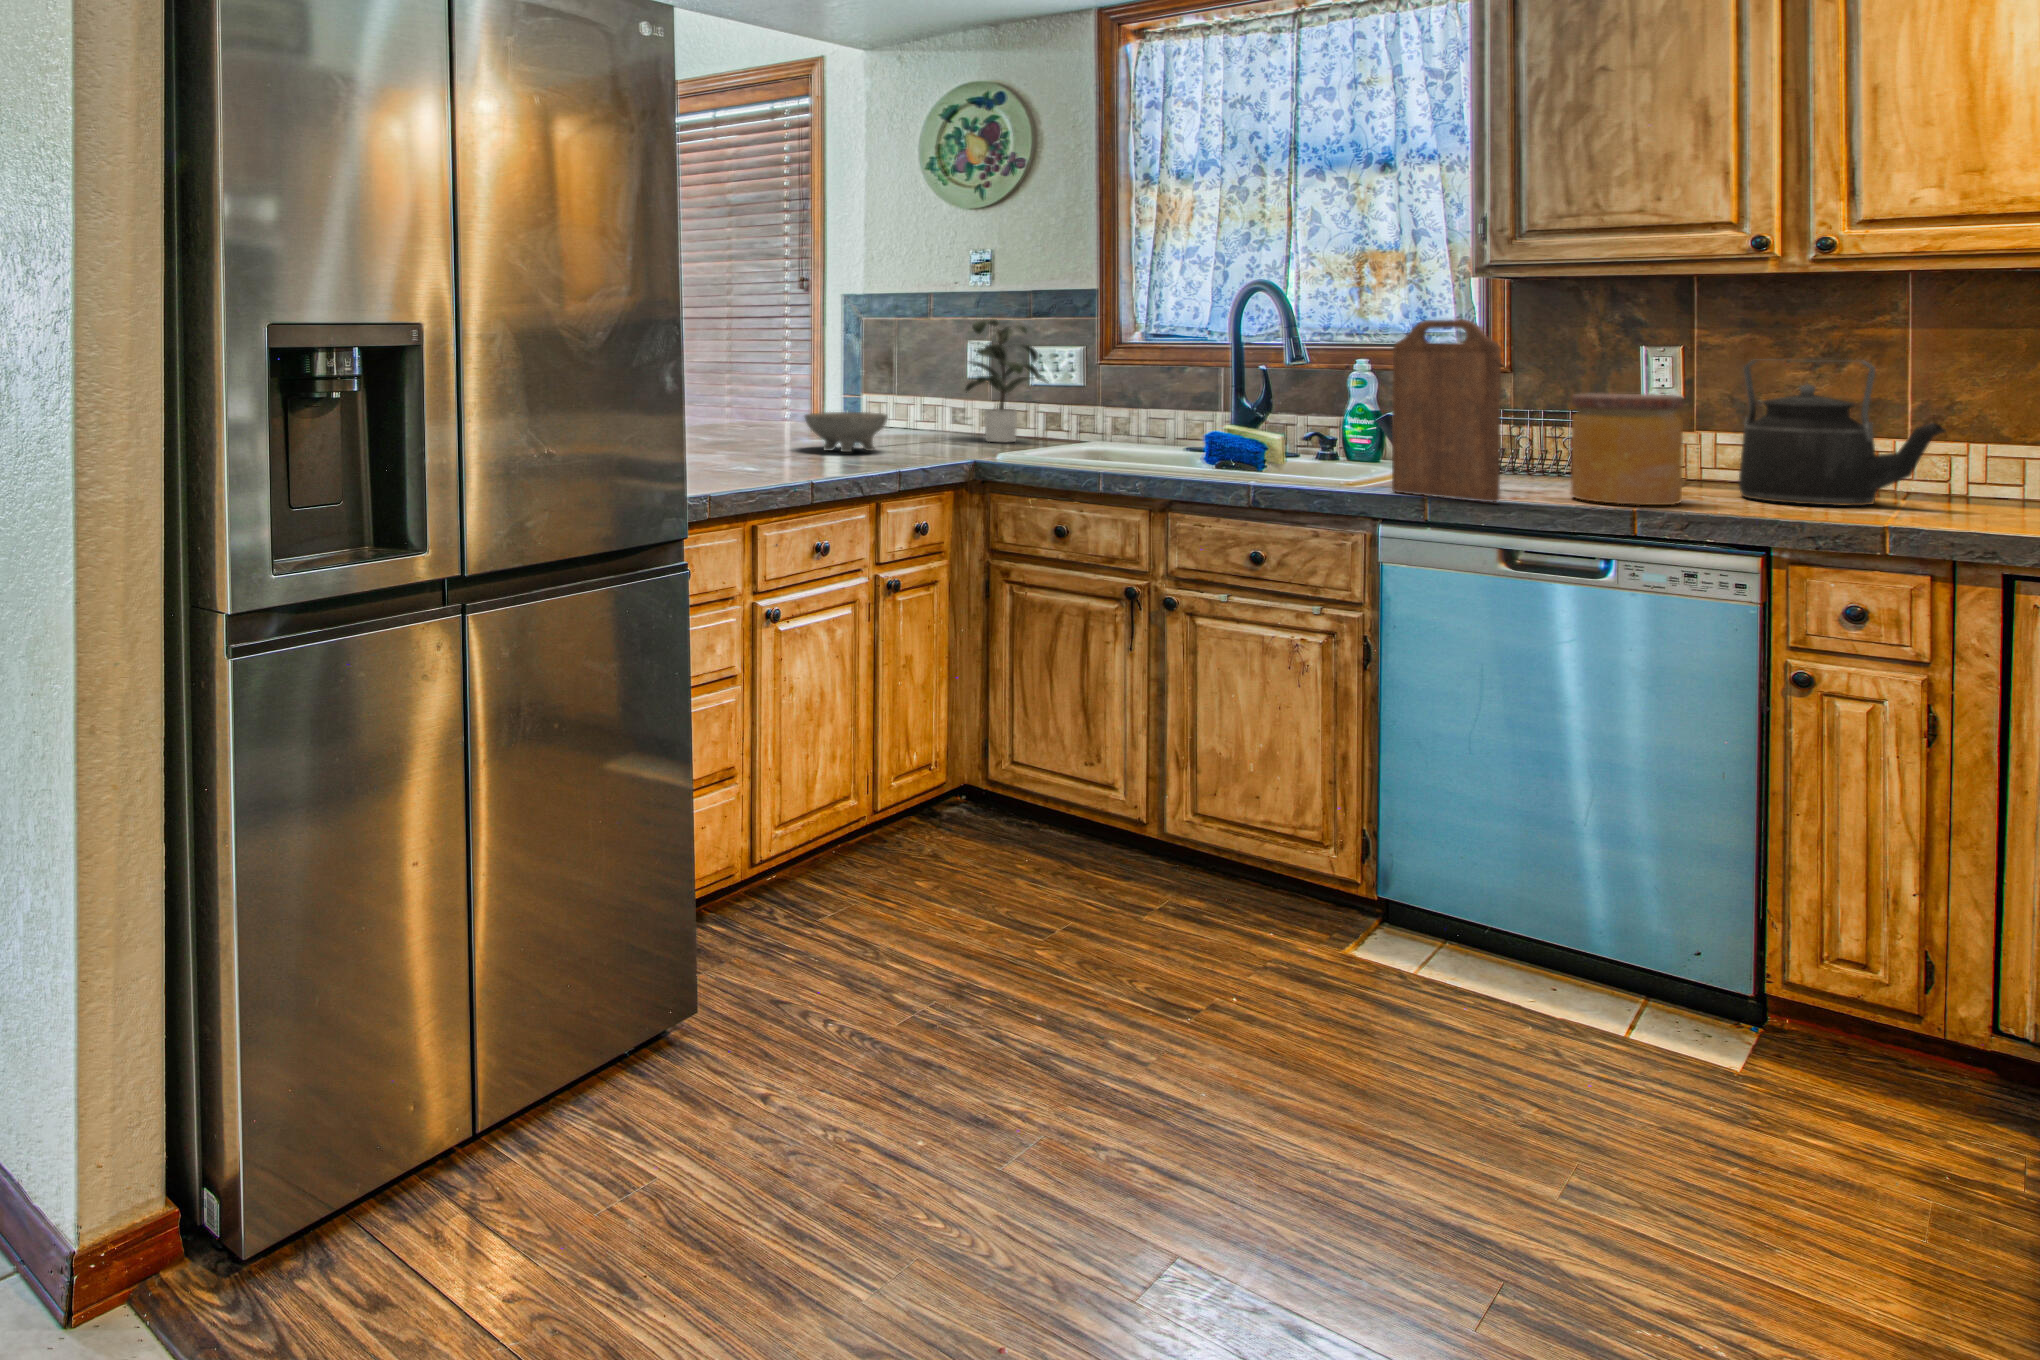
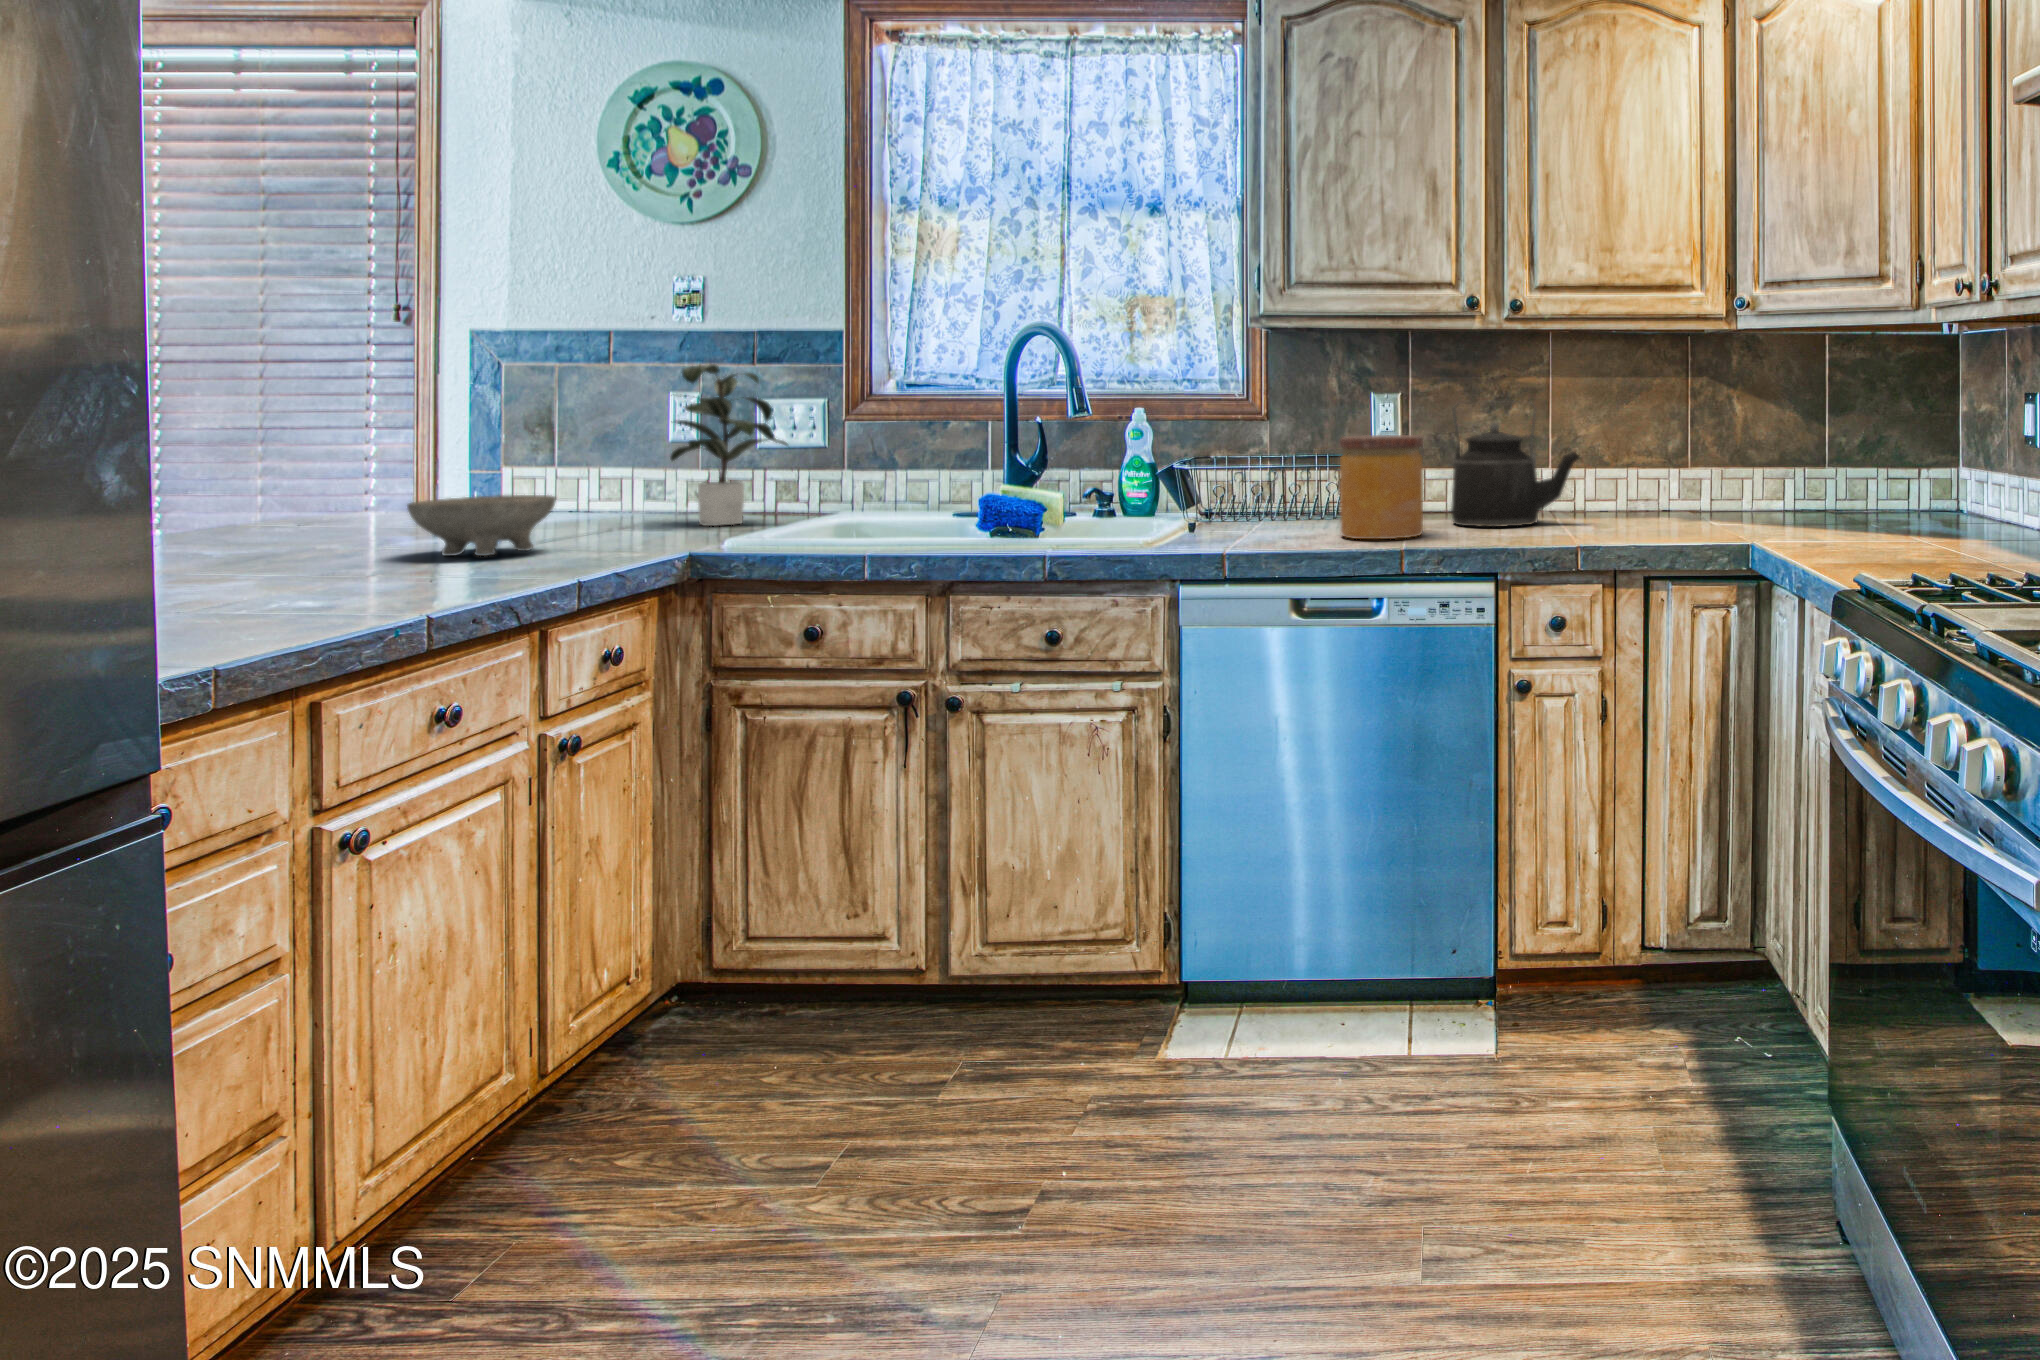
cutting board: present [1392,319,1501,503] -> none [1192,363,1292,548]

